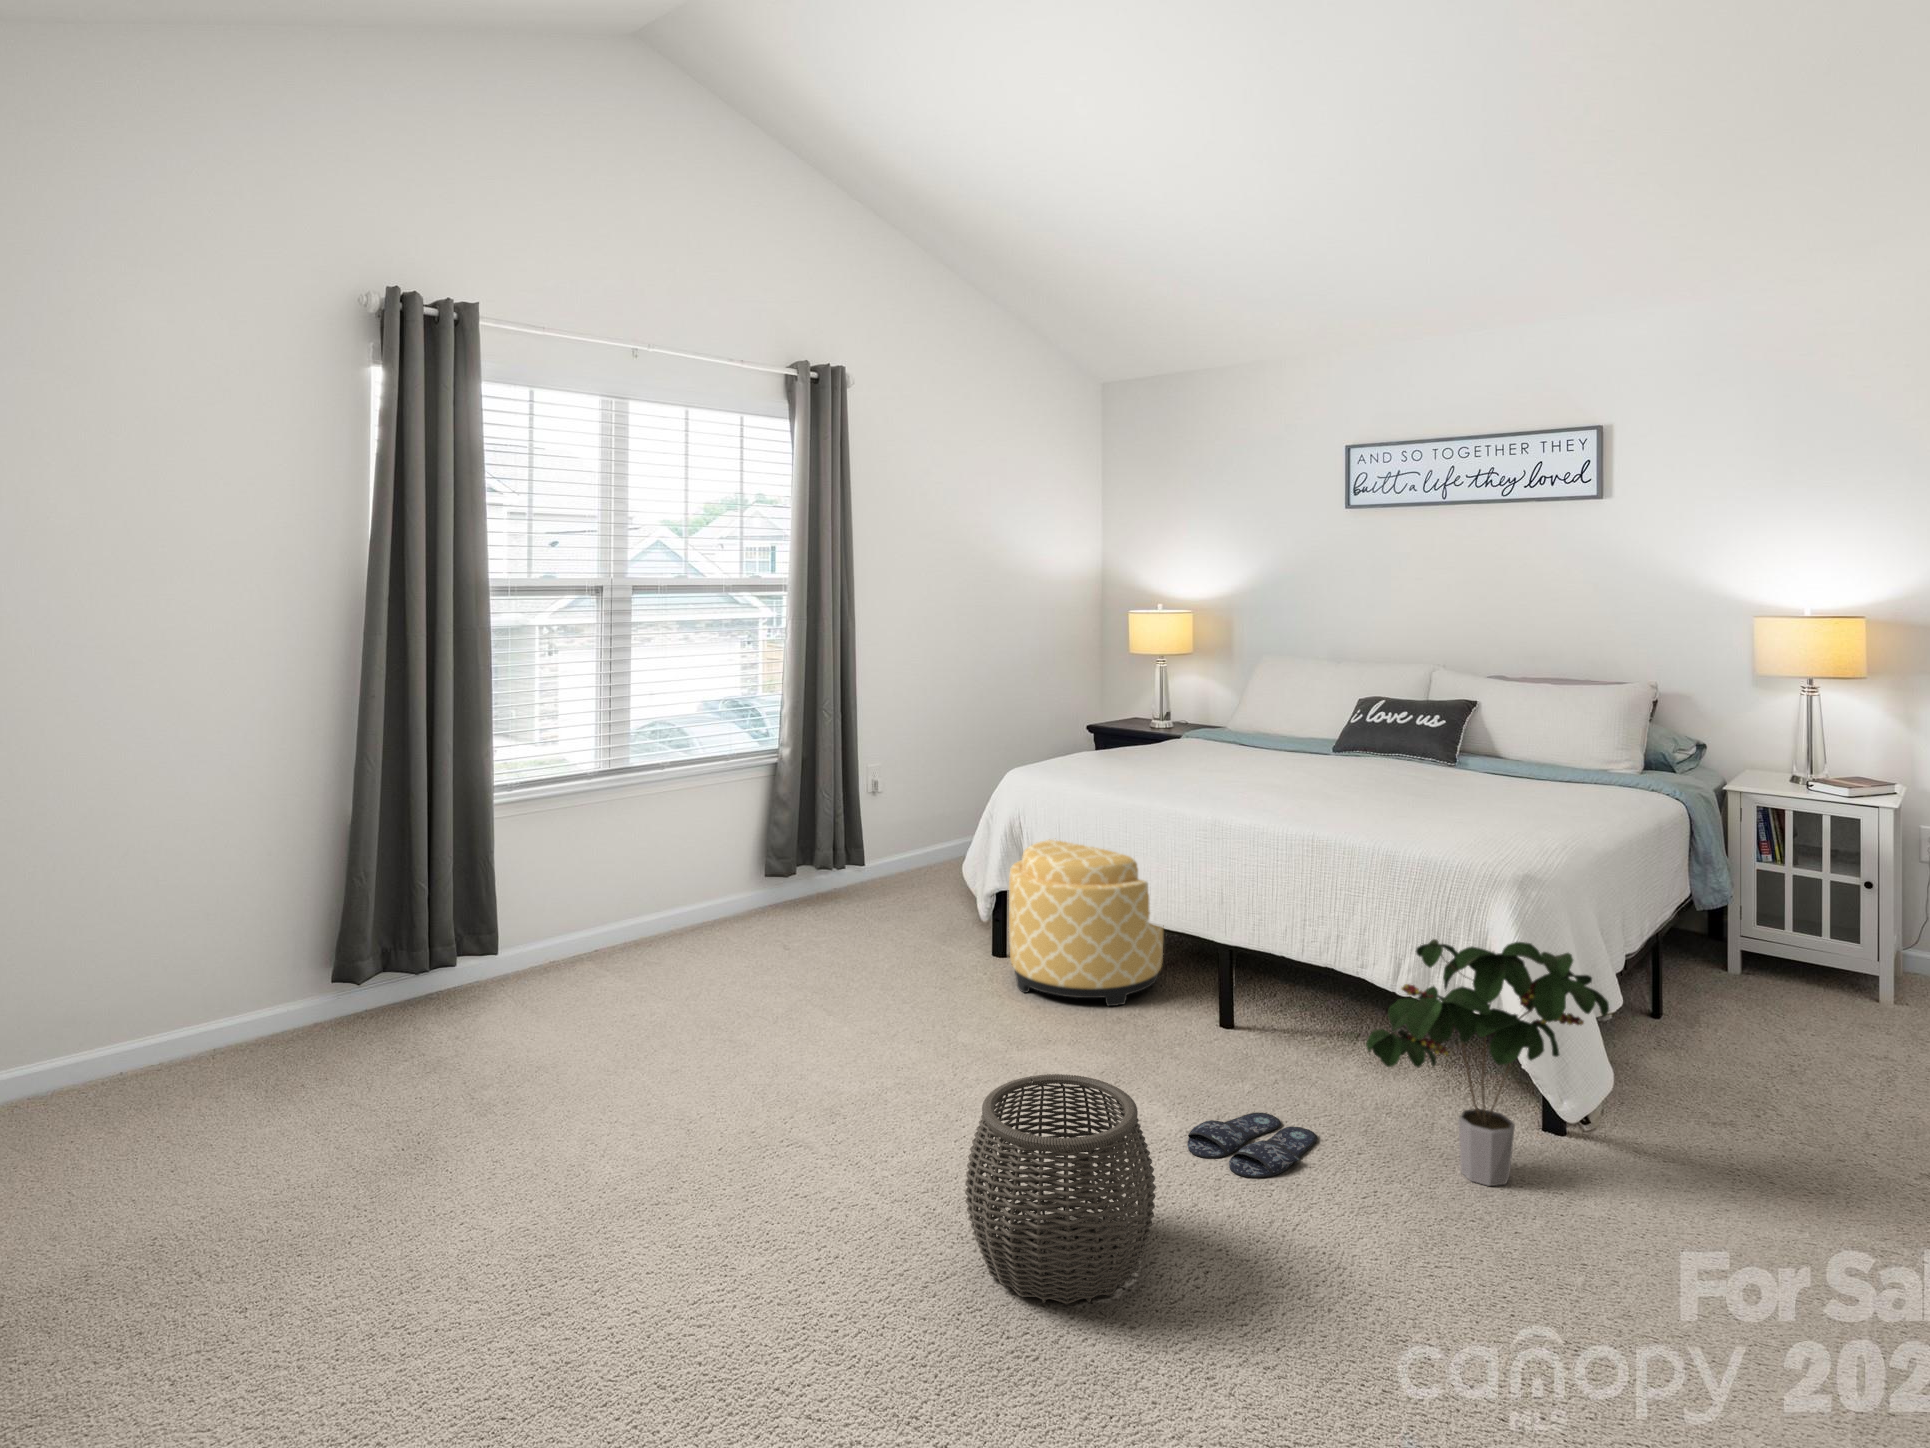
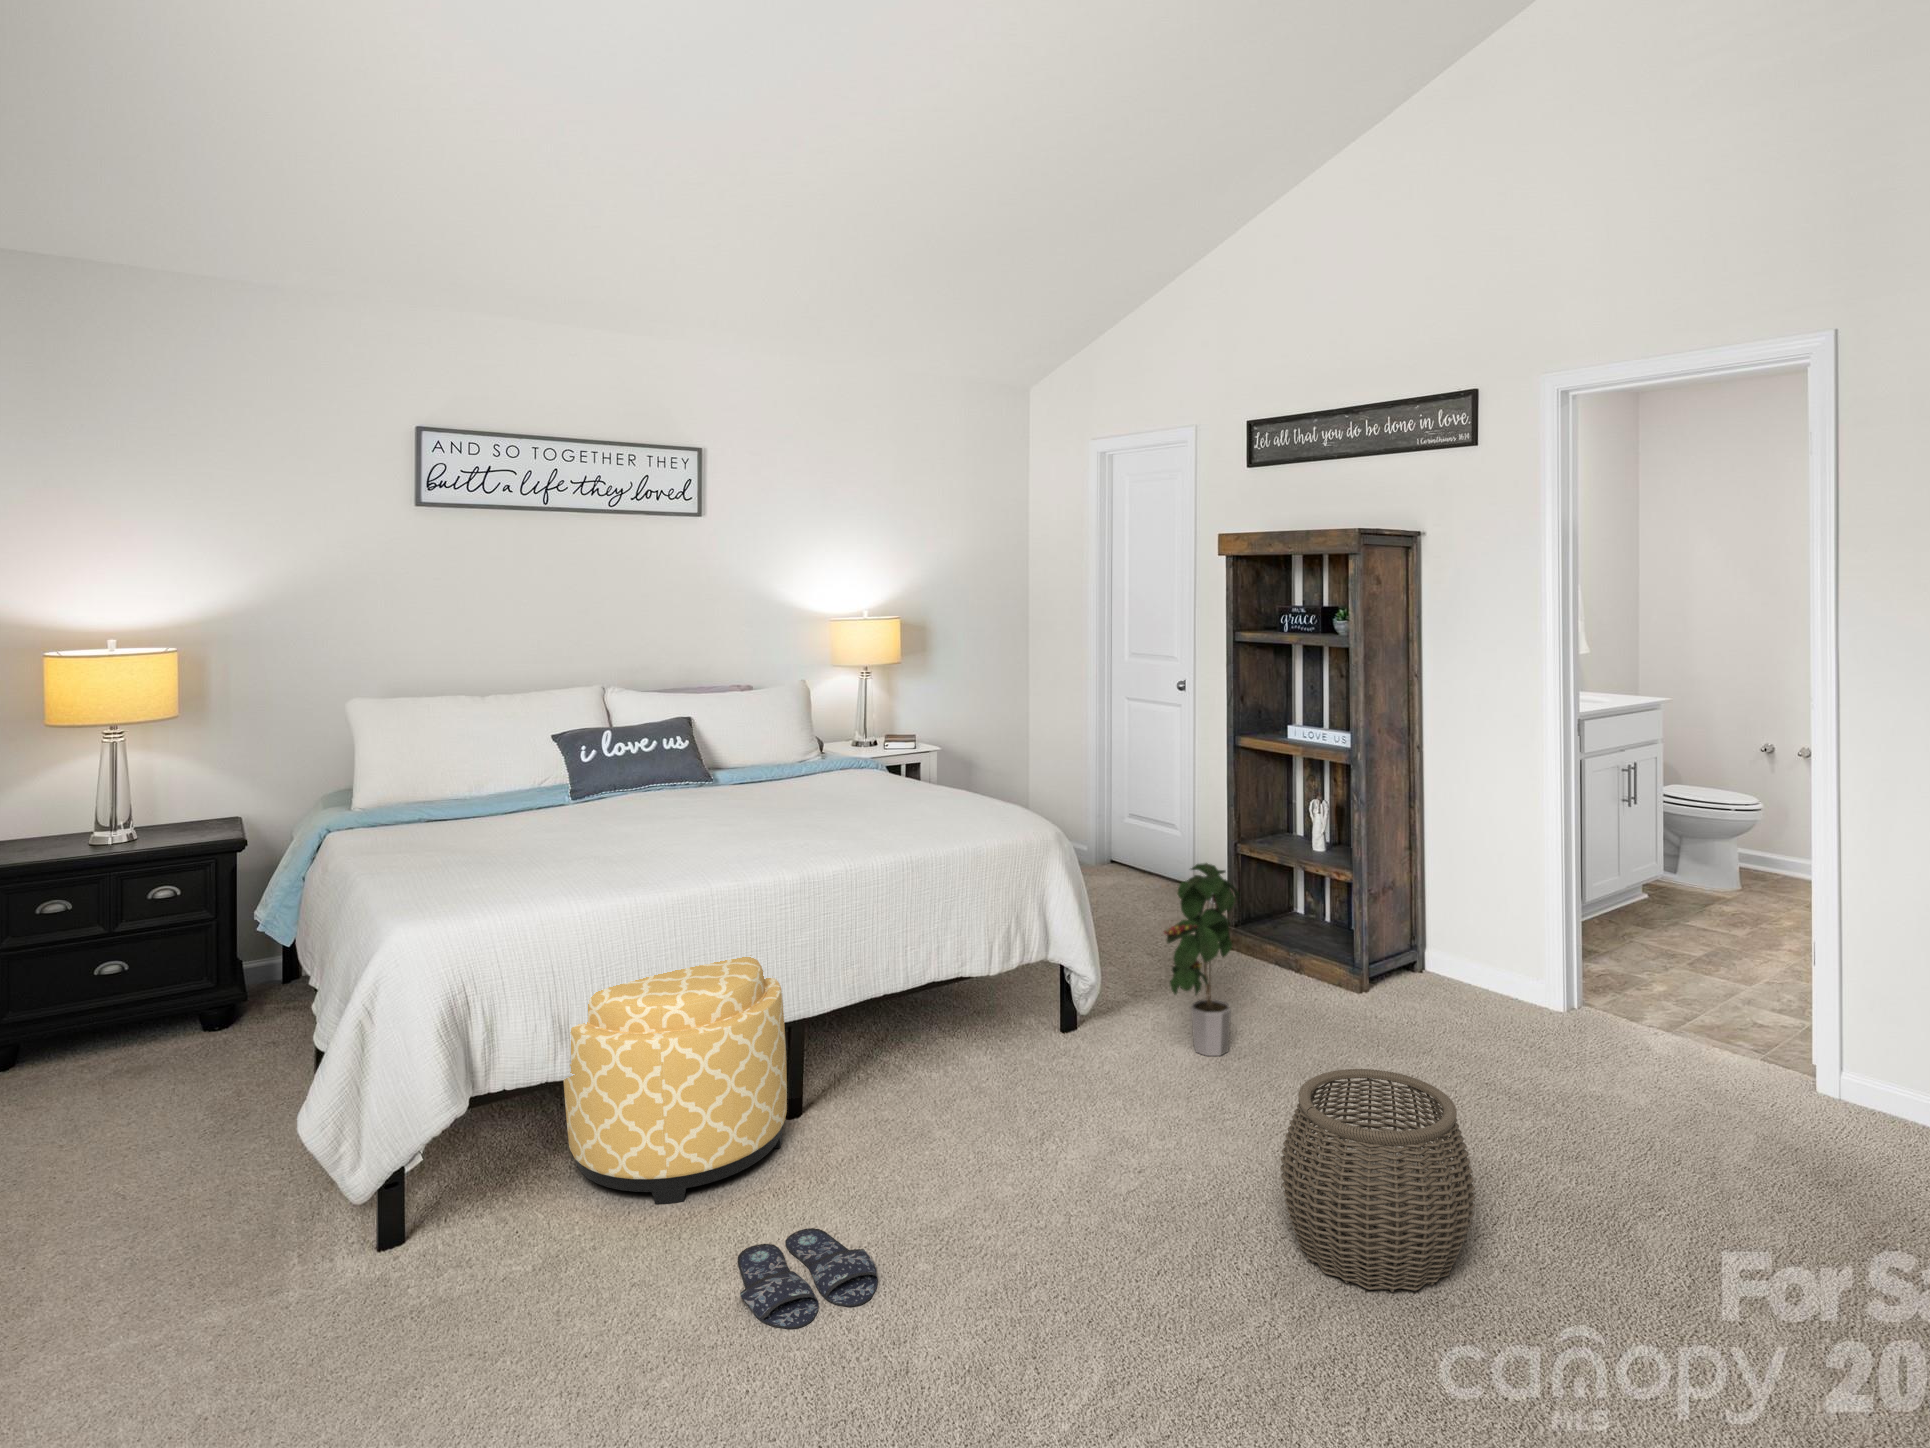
slippers: present [1188,1113,1317,1177] -> present [738,1228,878,1329]

